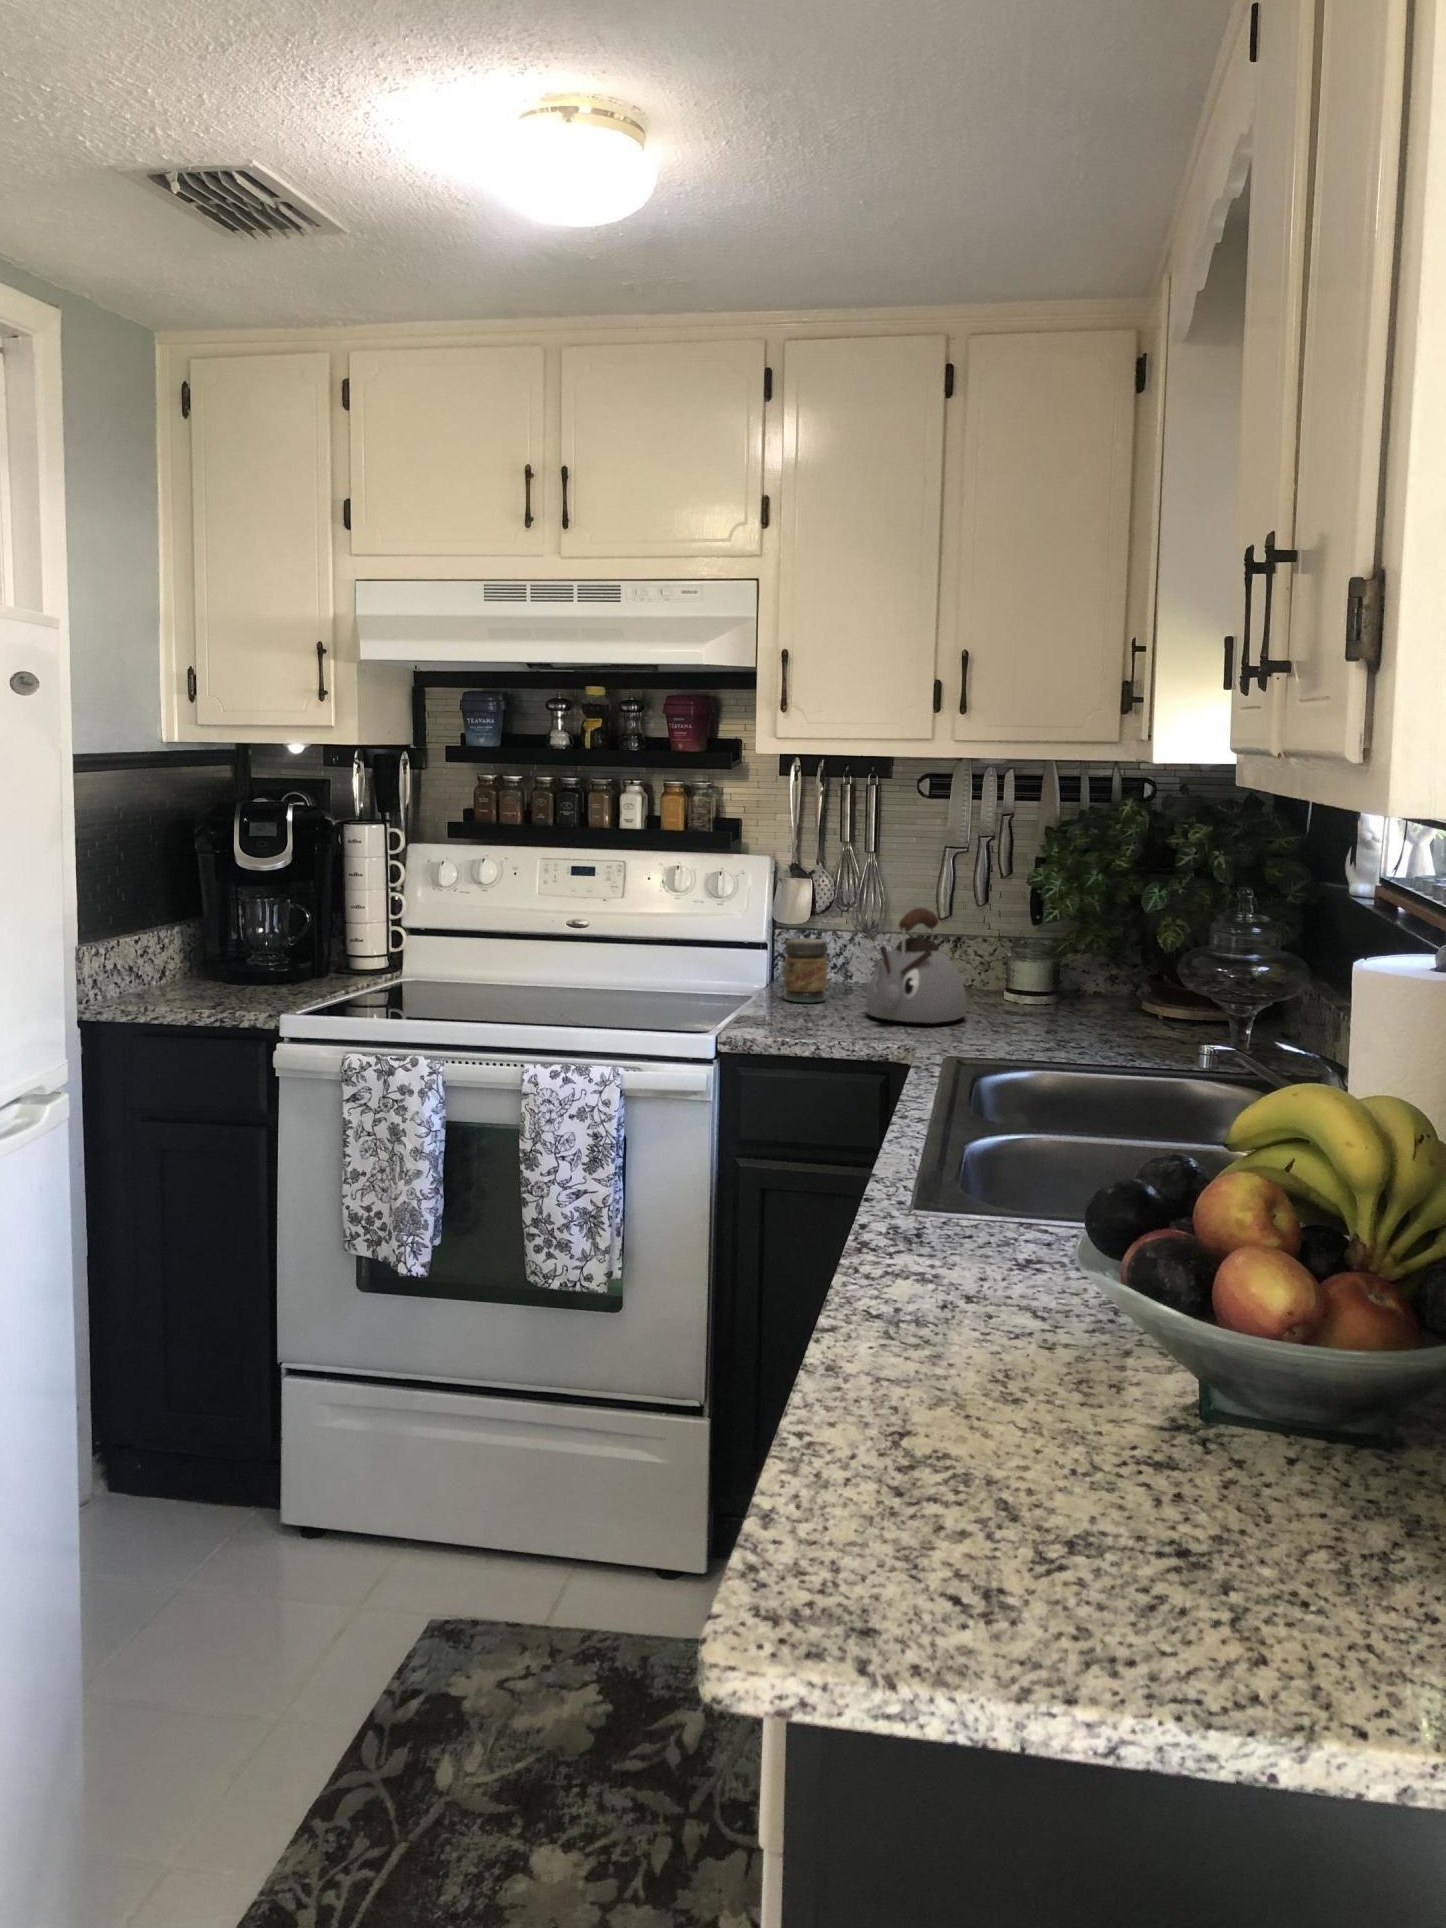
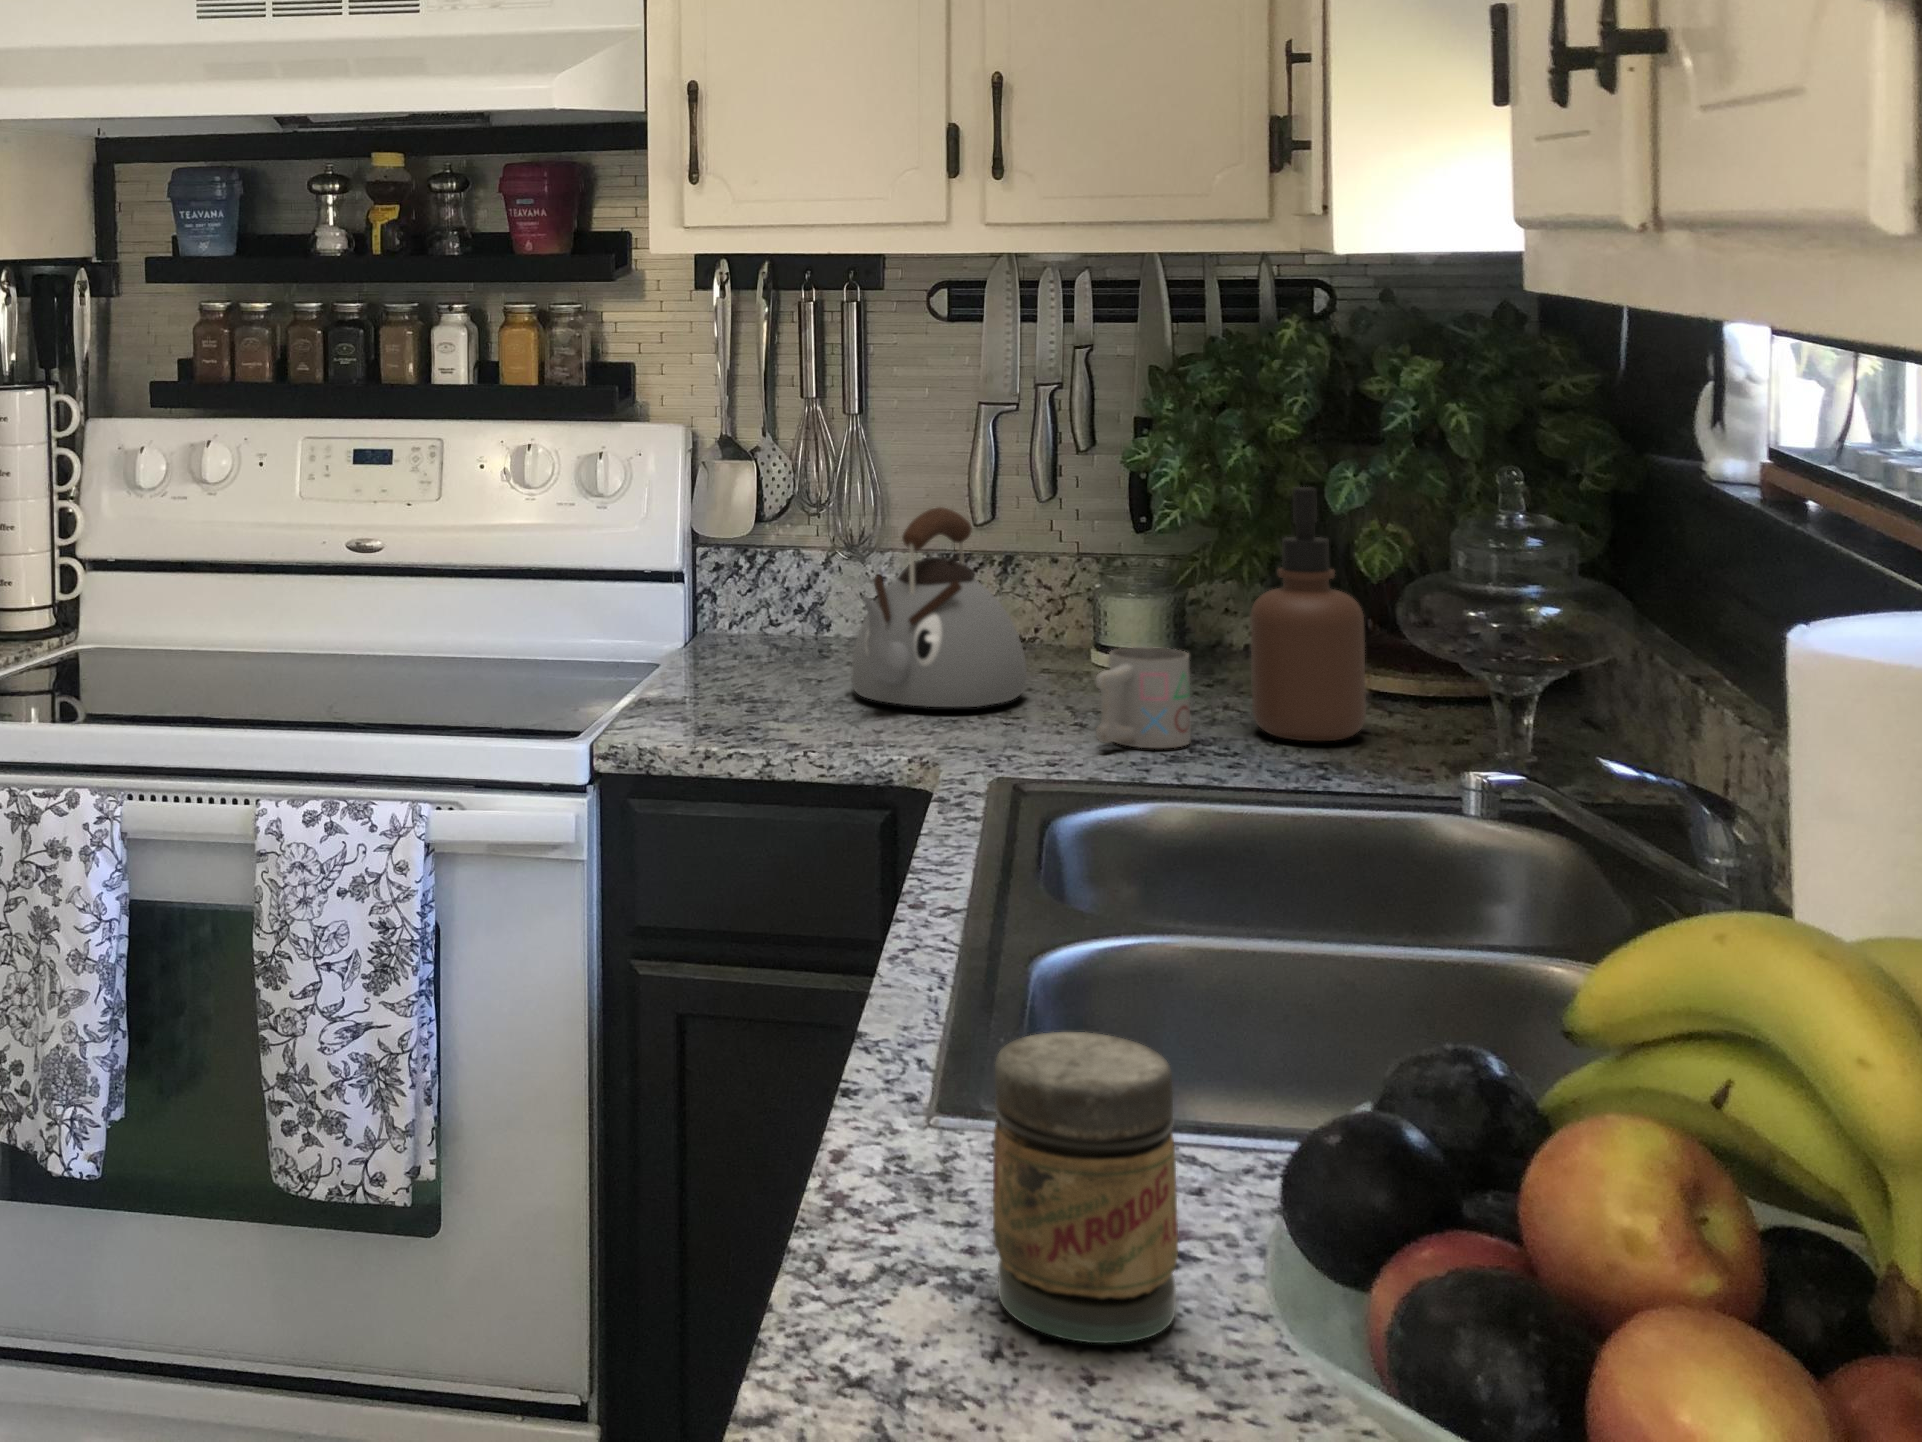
soap dispenser: none [1094,901,1159,1044] -> present [1250,487,1366,741]
jar: present [784,938,827,1002] -> present [993,1032,1178,1343]
mug: none [1005,990,1060,1046] -> present [1096,647,1190,748]

